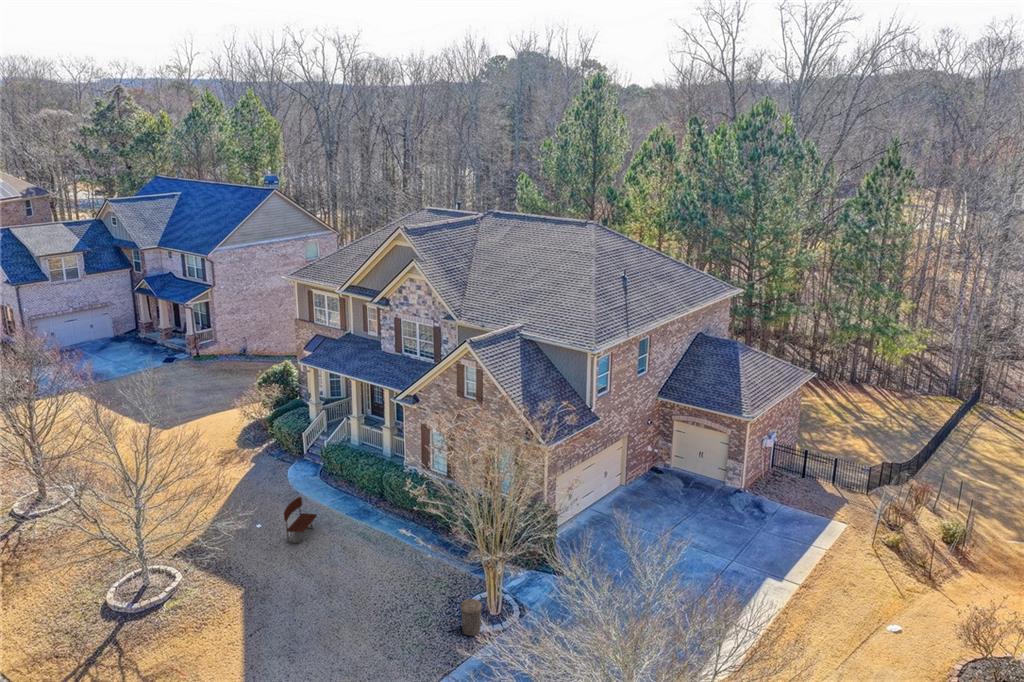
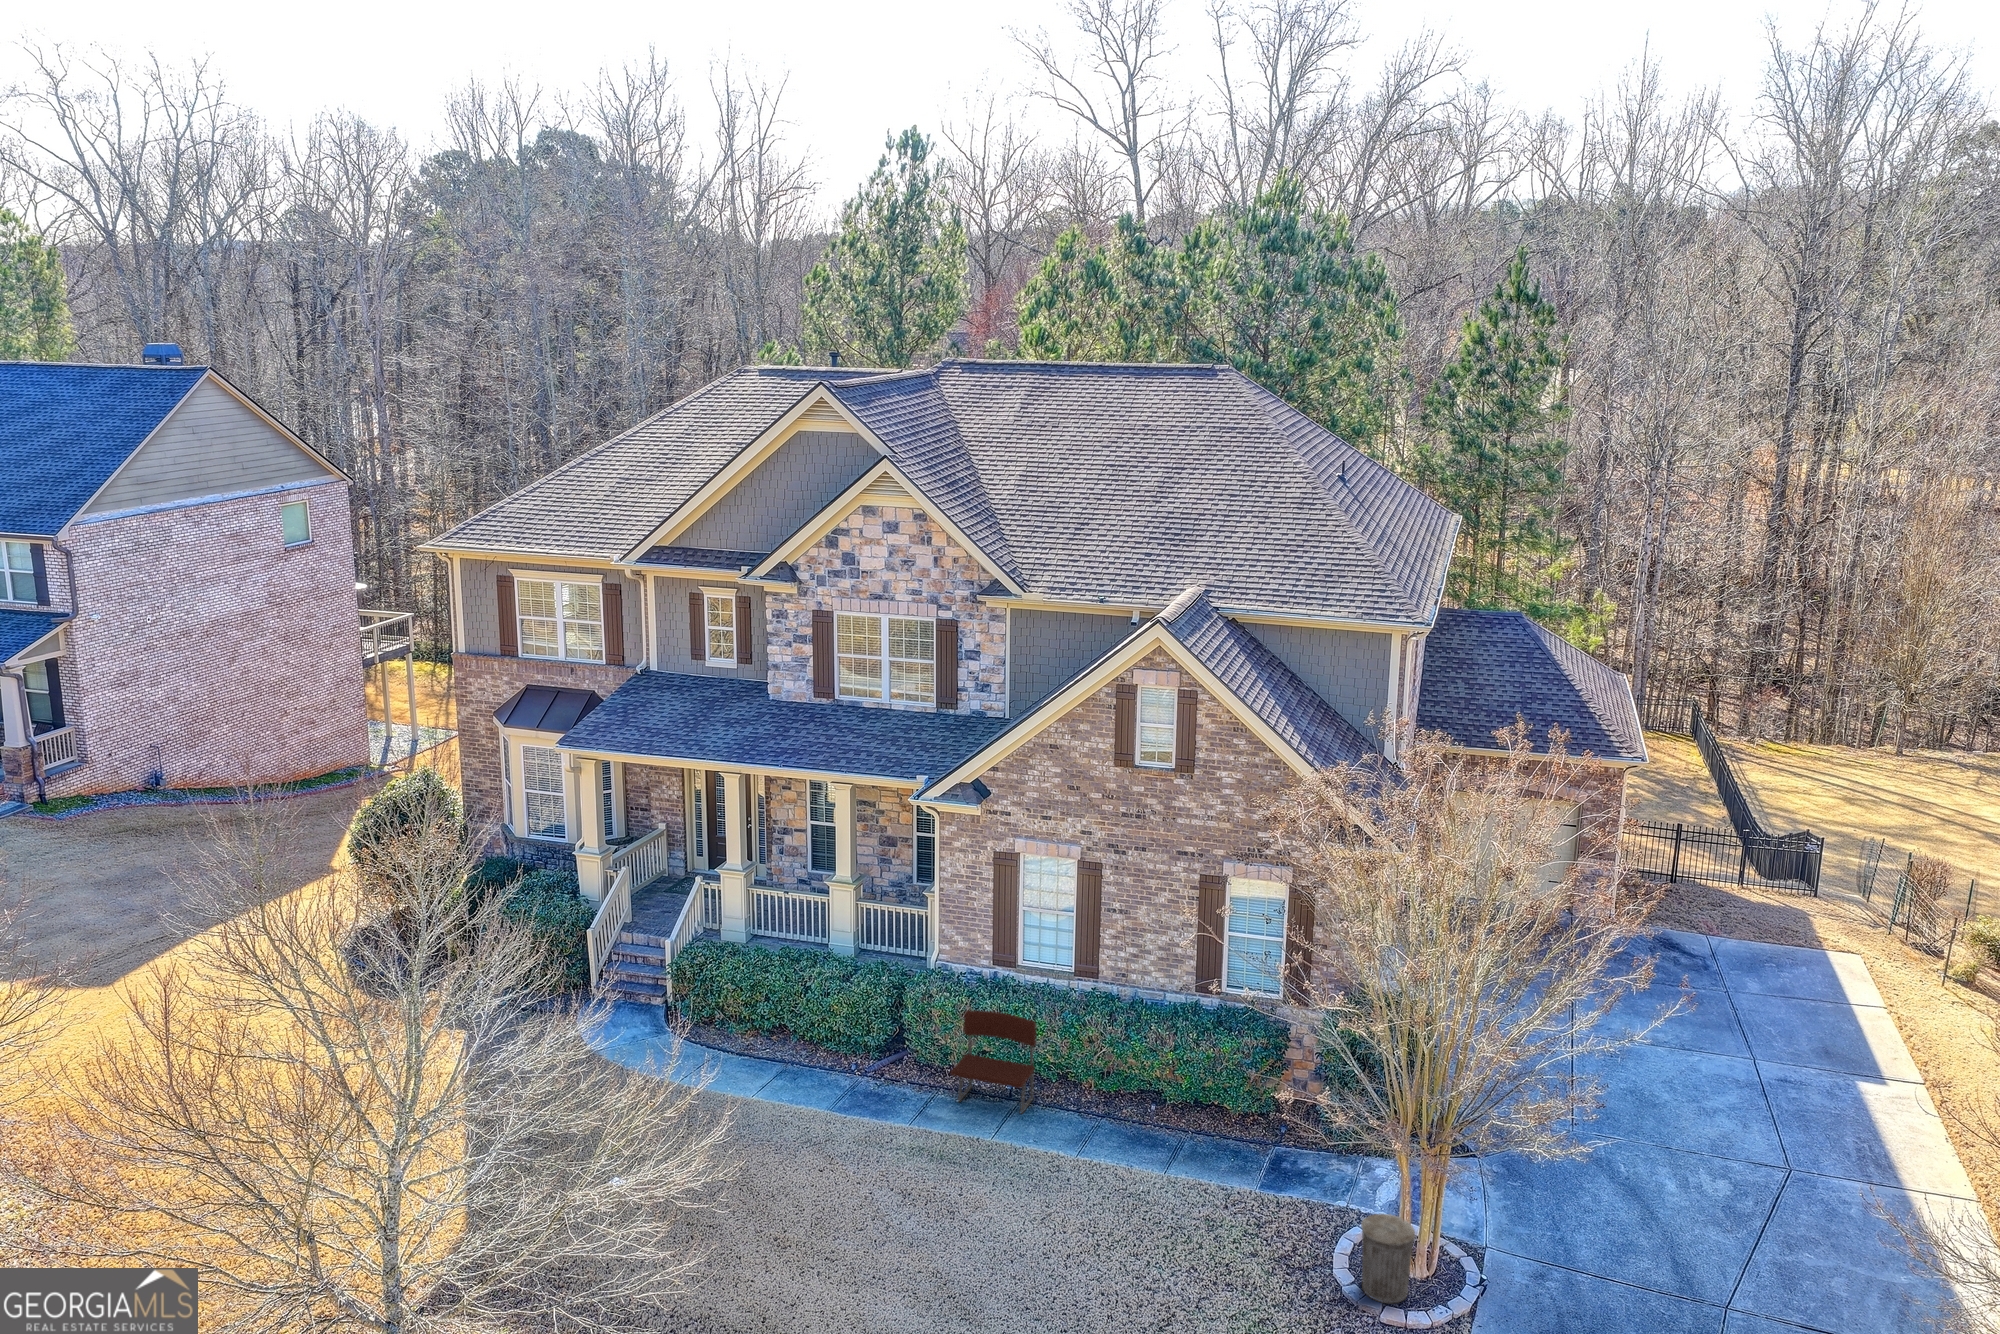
bench: present [284,497,317,544] -> present [950,1010,1037,1114]

